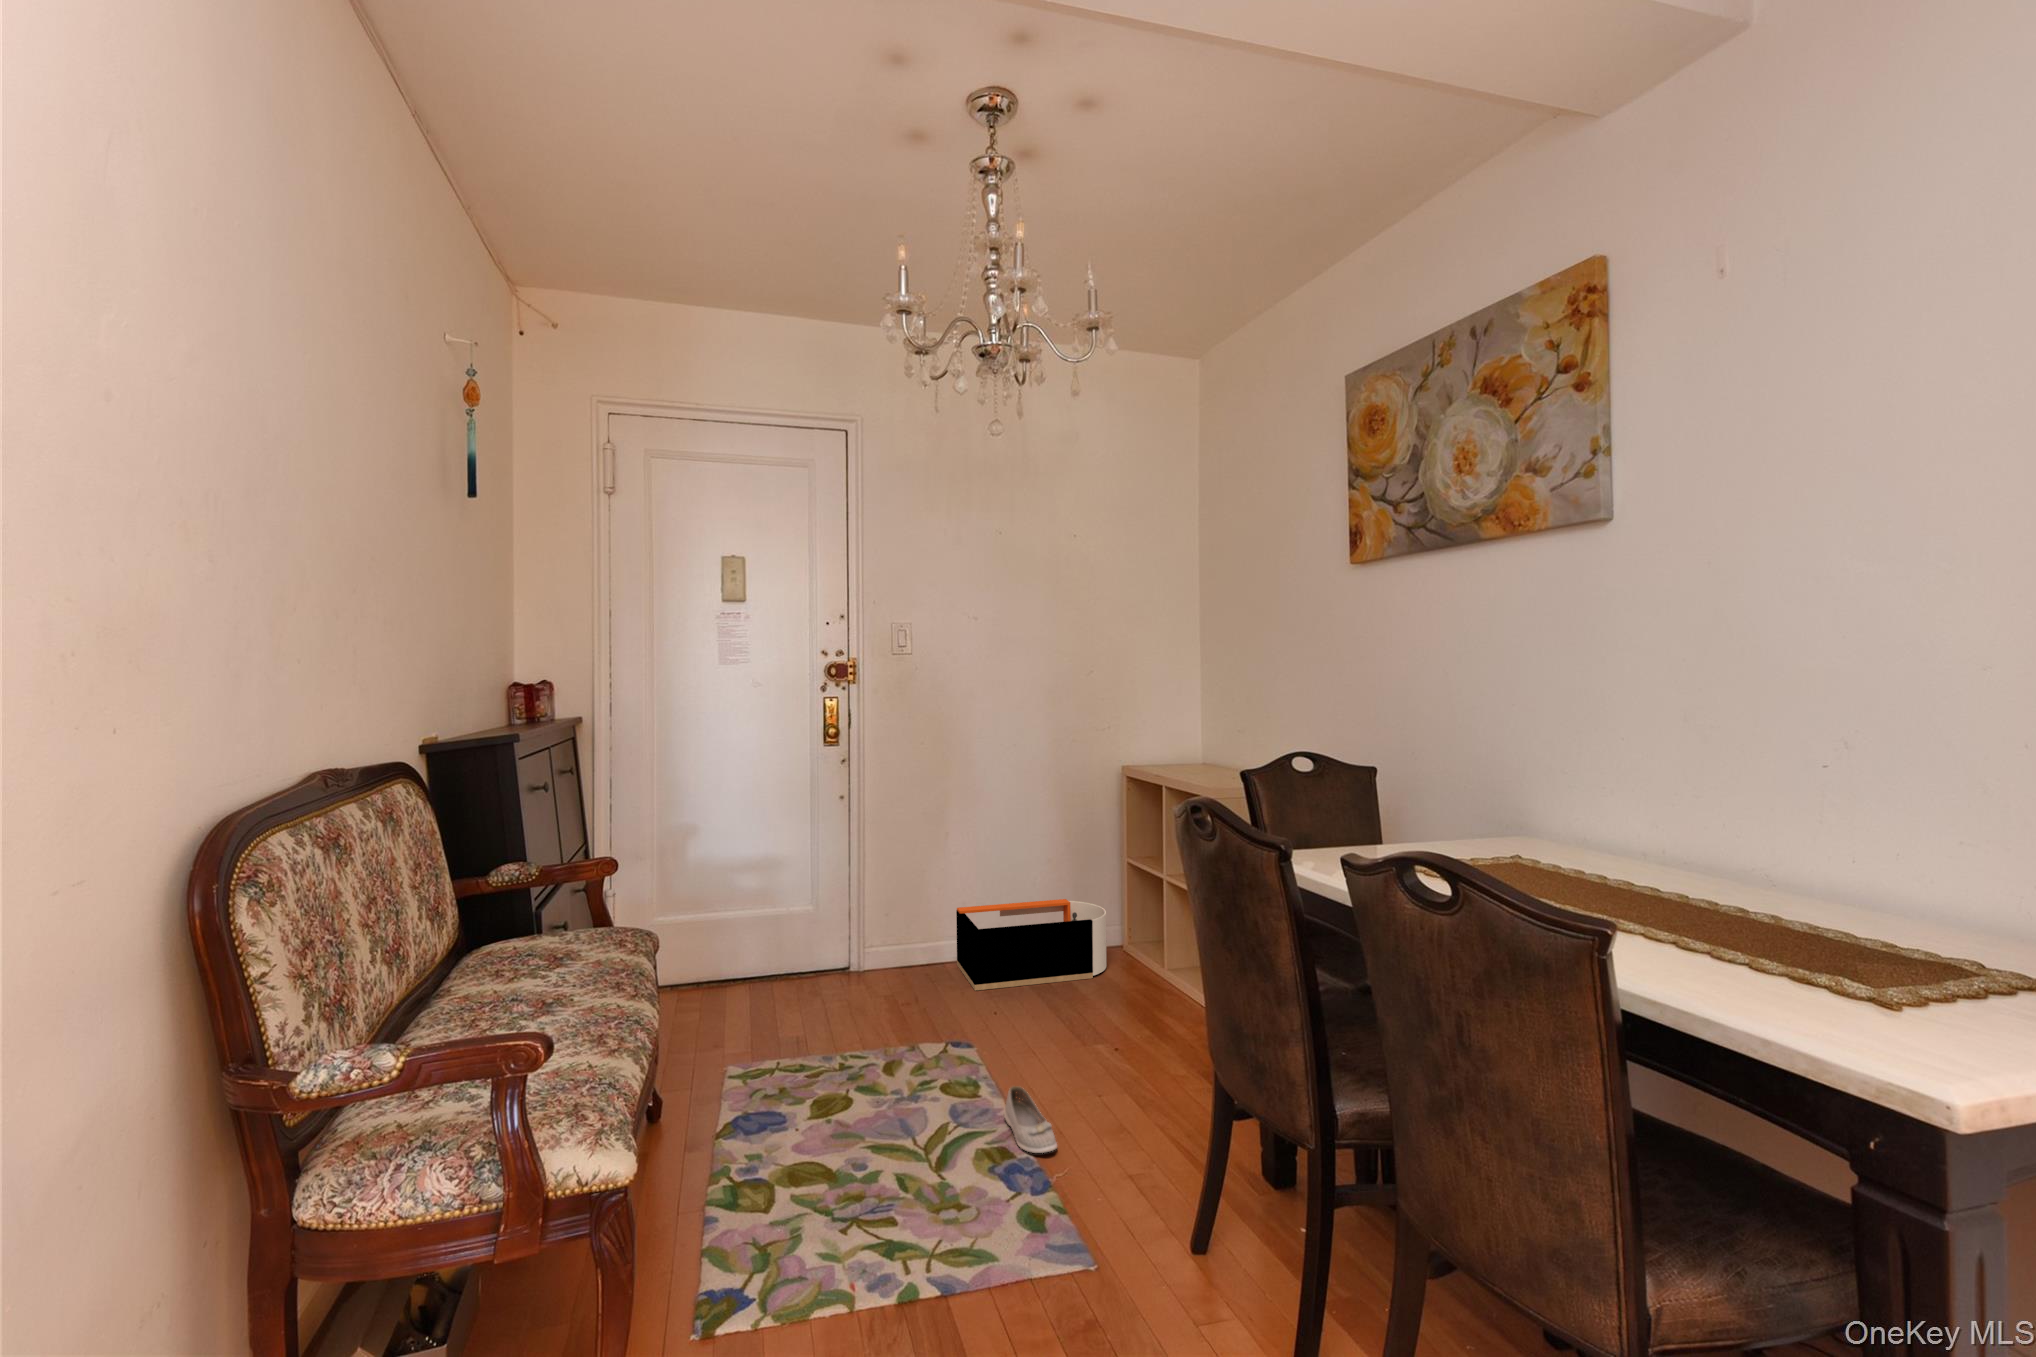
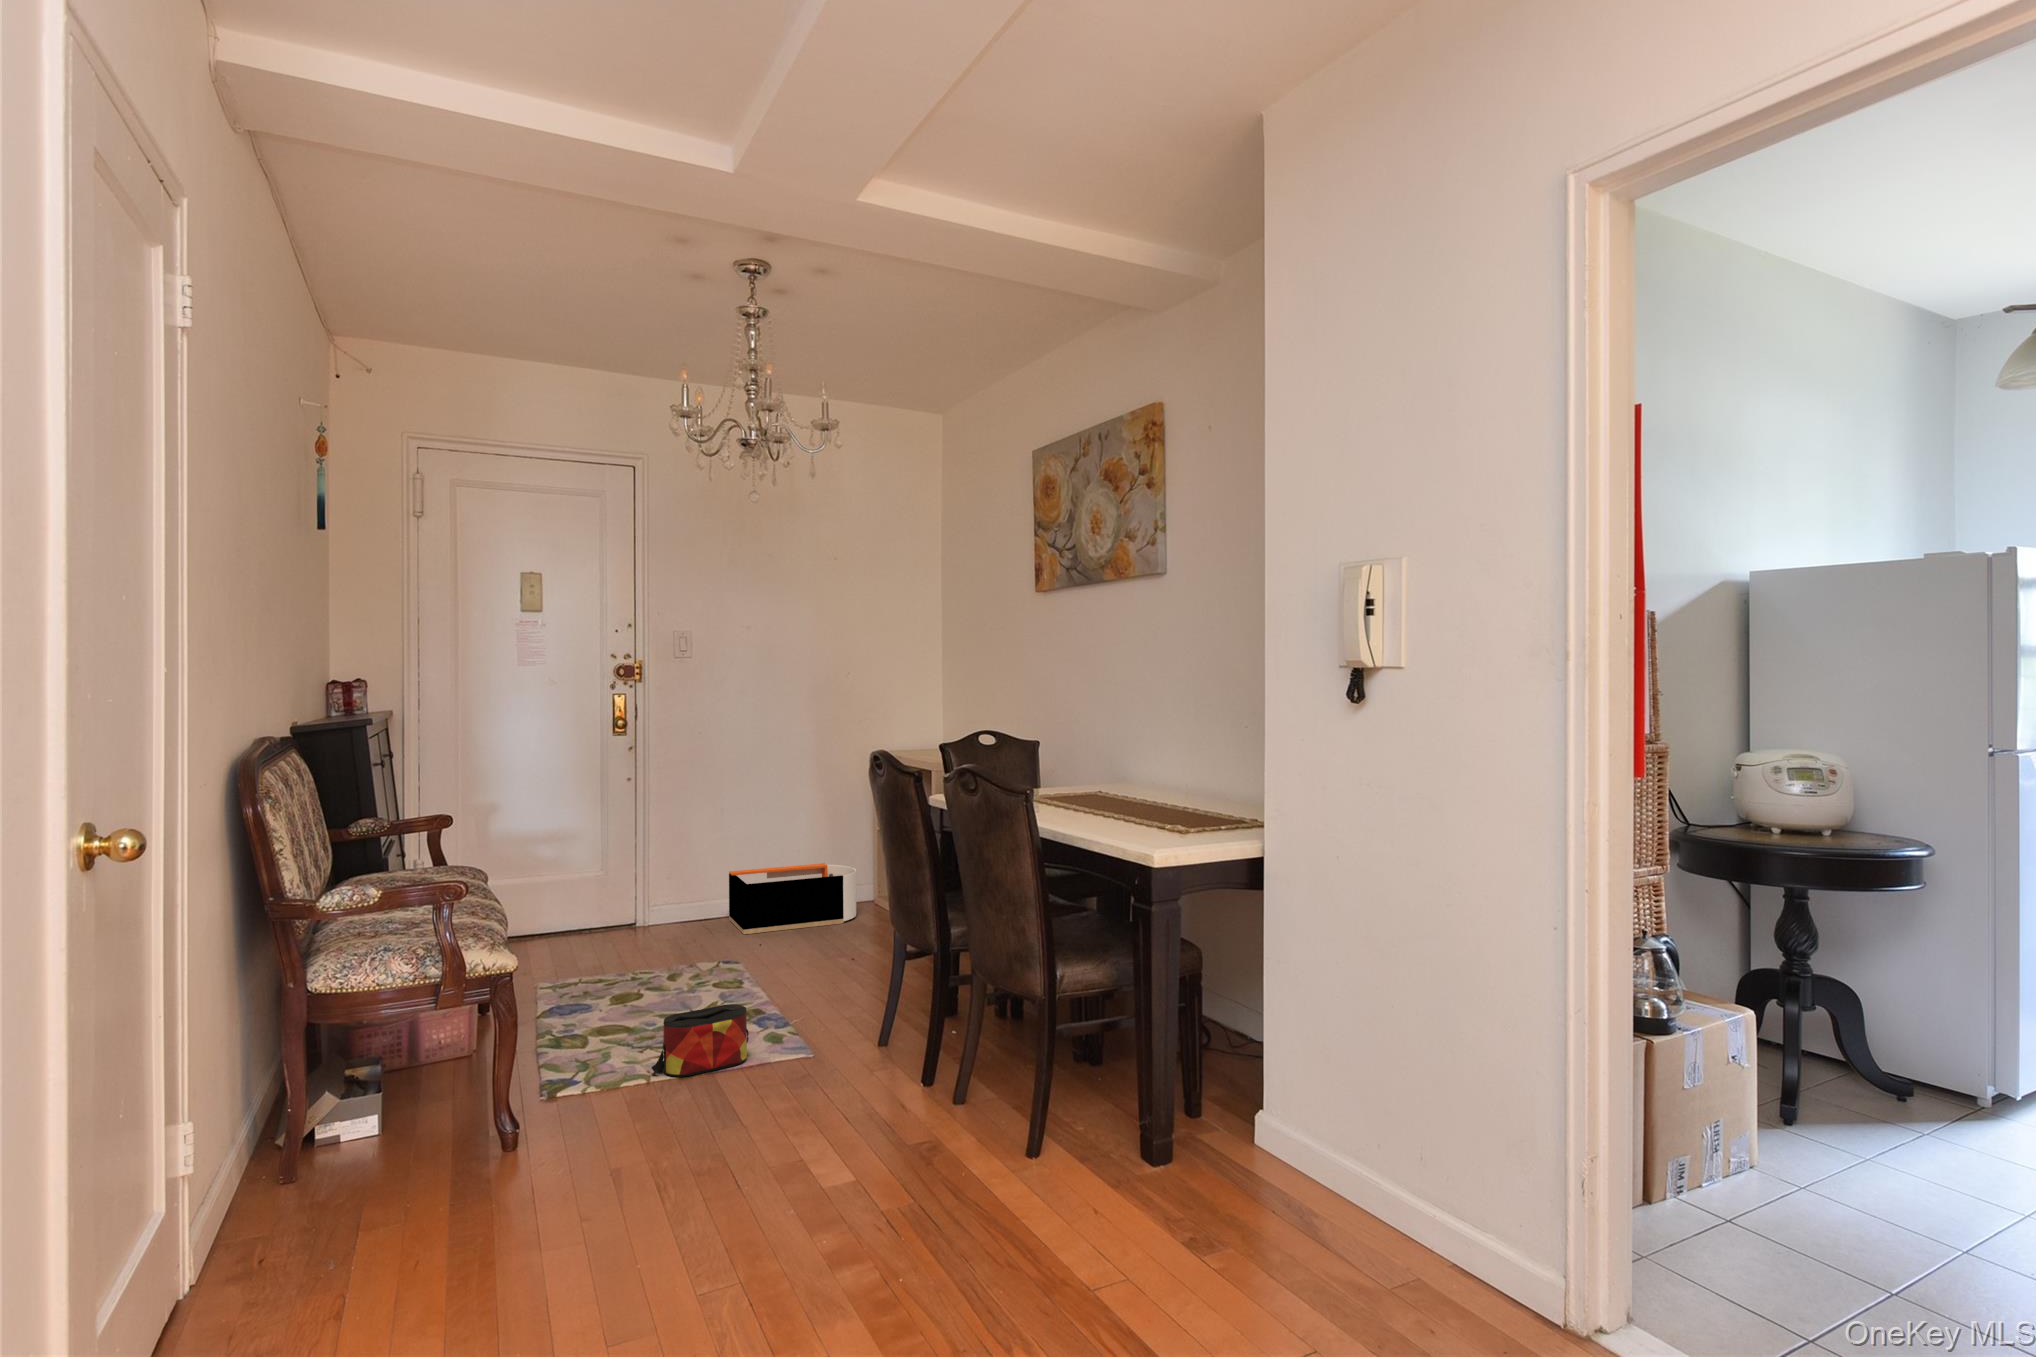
shoe: present [1004,1086,1057,1153] -> none [759,975,796,1013]
bag: none [858,1170,999,1299] -> present [652,1004,749,1077]

